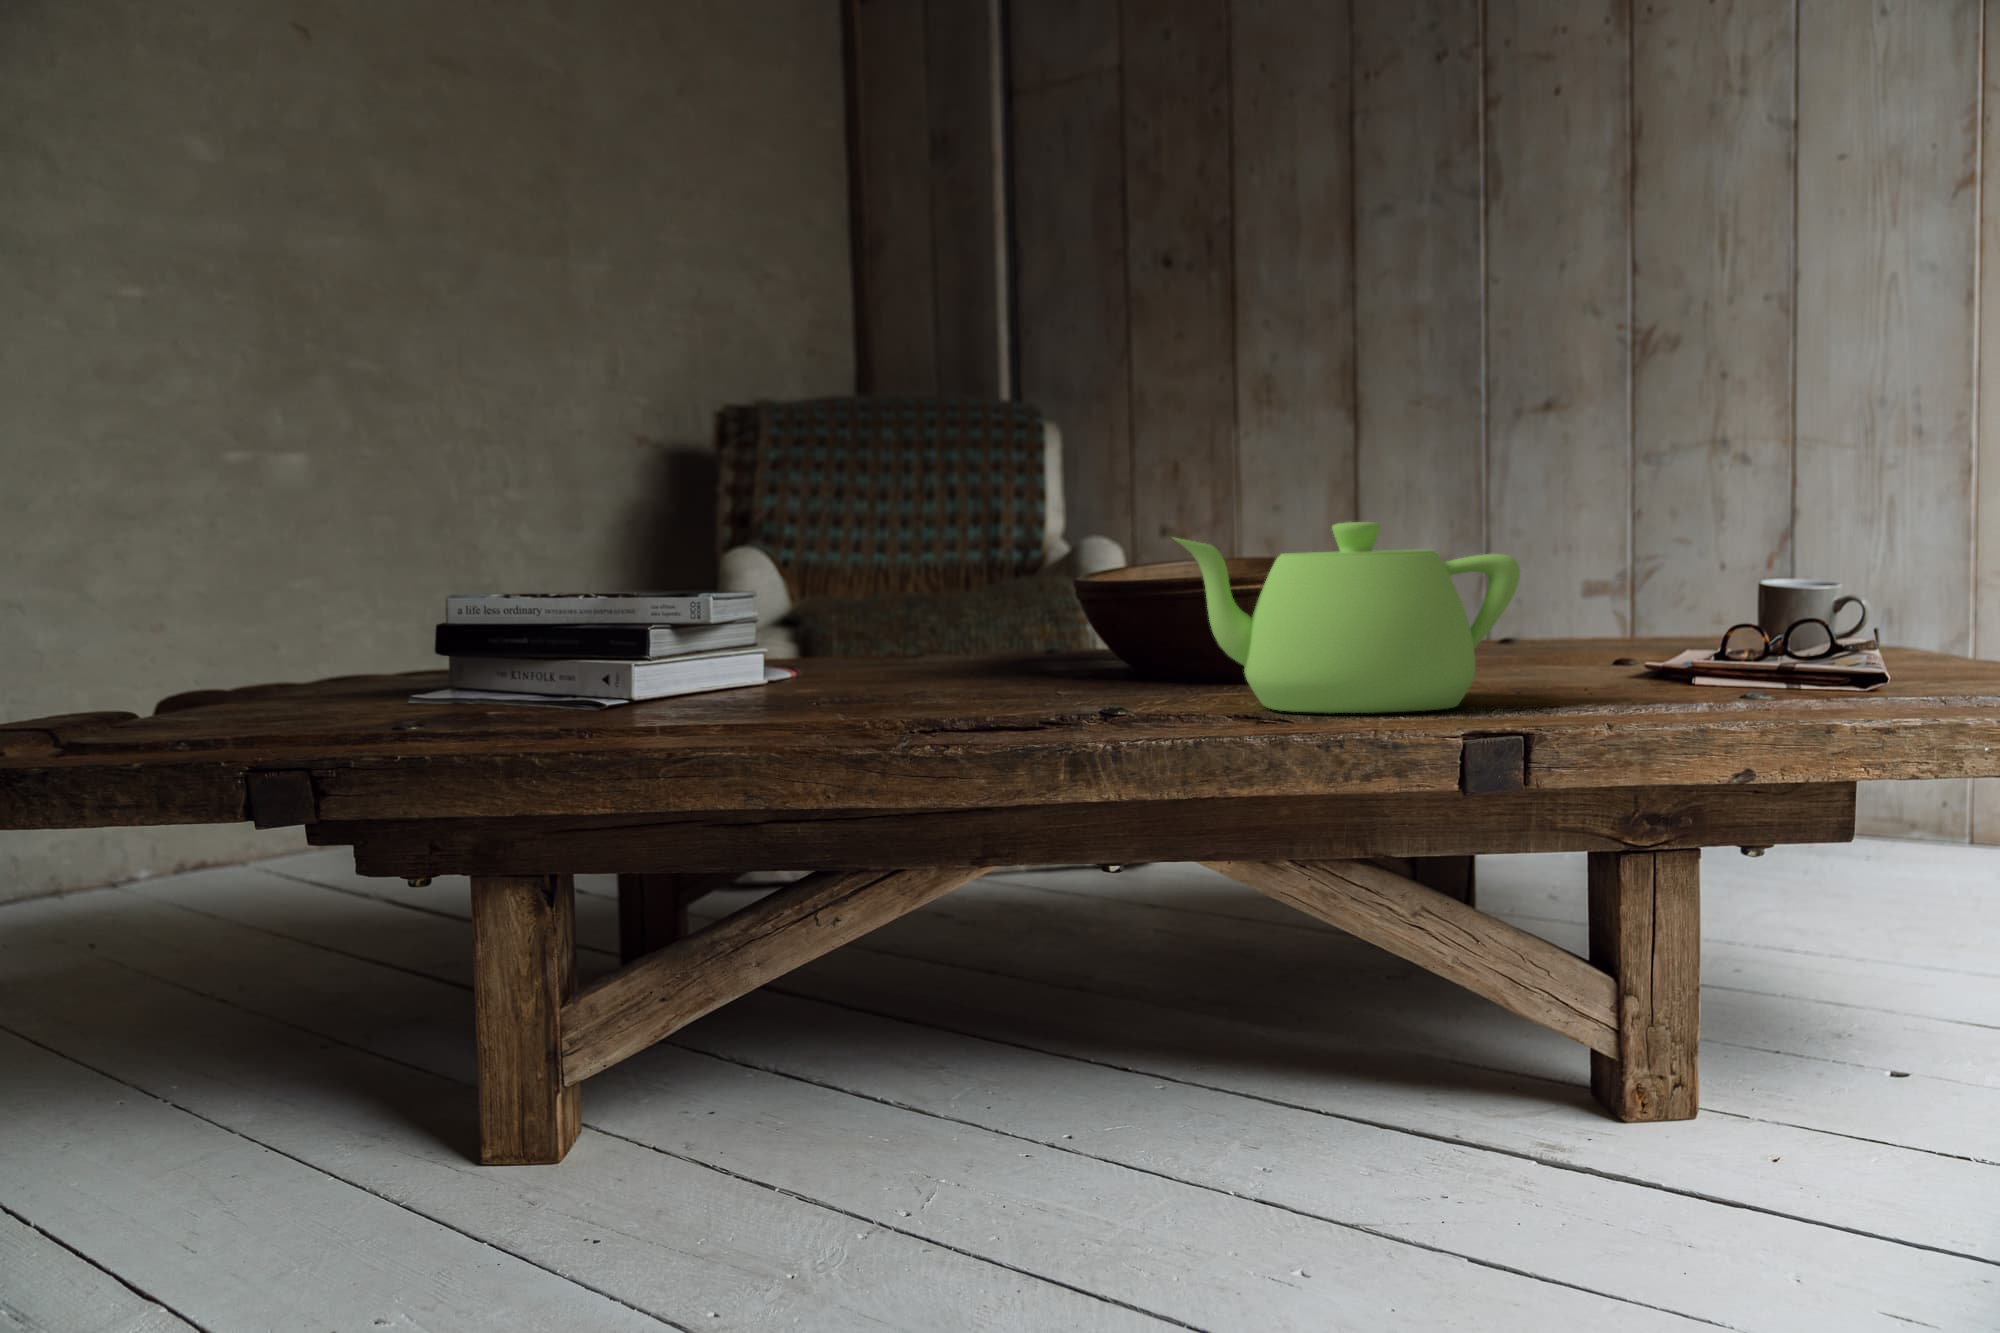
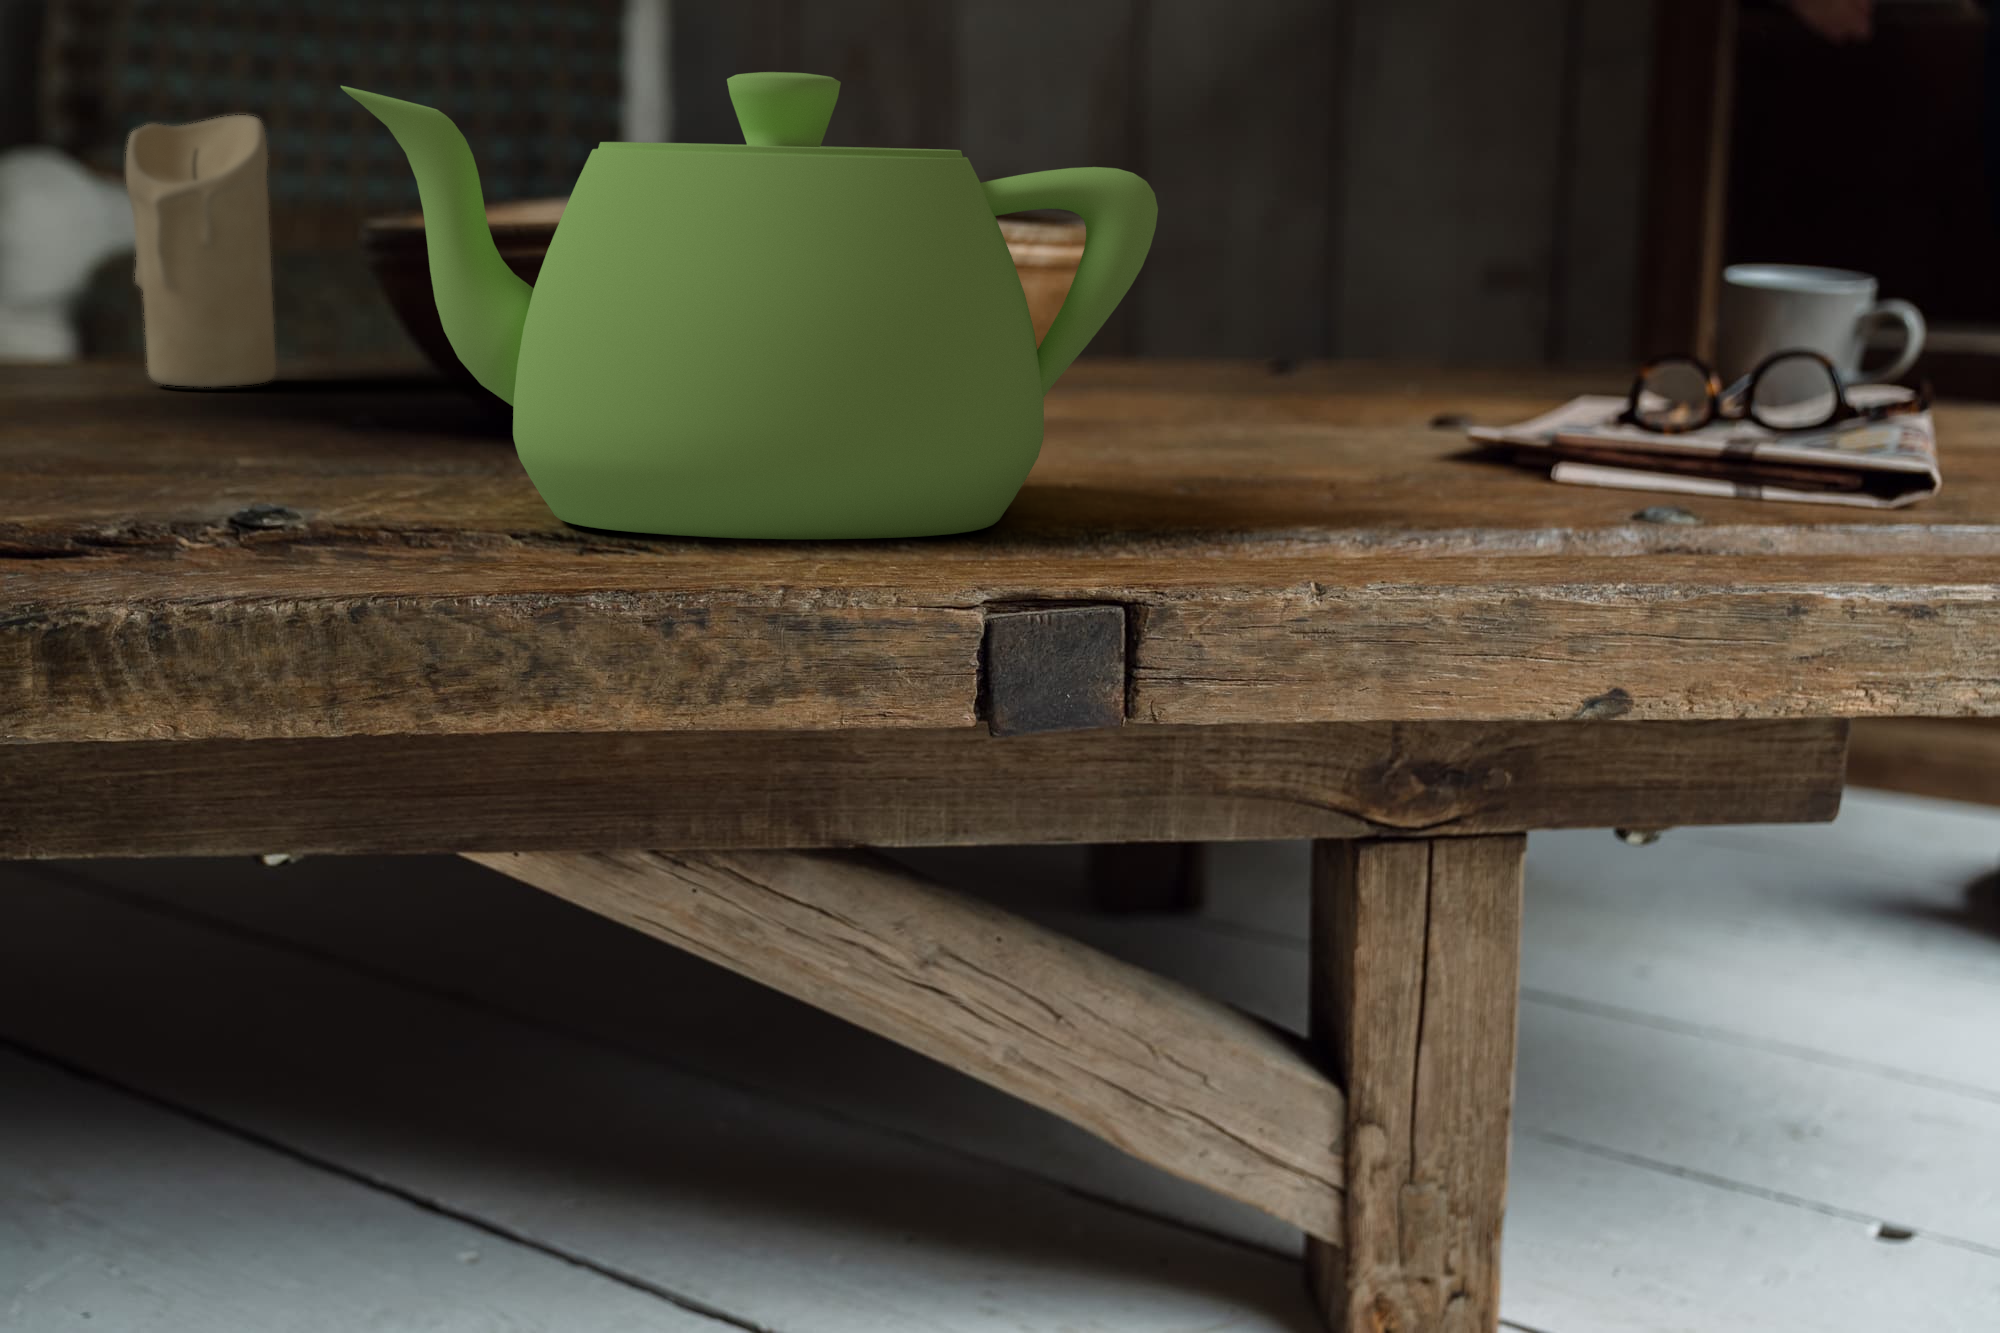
candle: none [989,549,1052,673] -> present [126,115,276,387]

